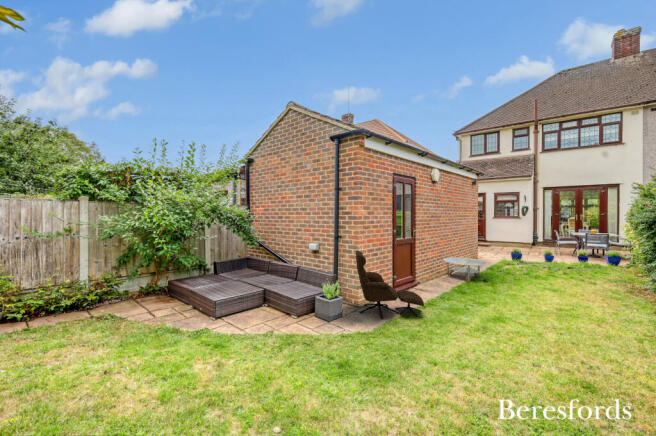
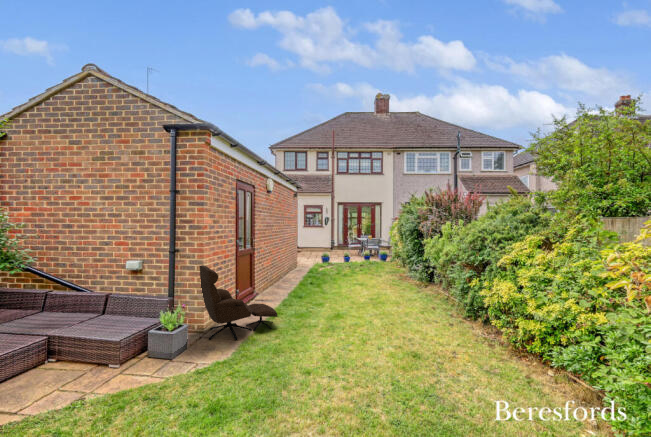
round table: present [443,257,489,282] -> none [276,264,315,286]

